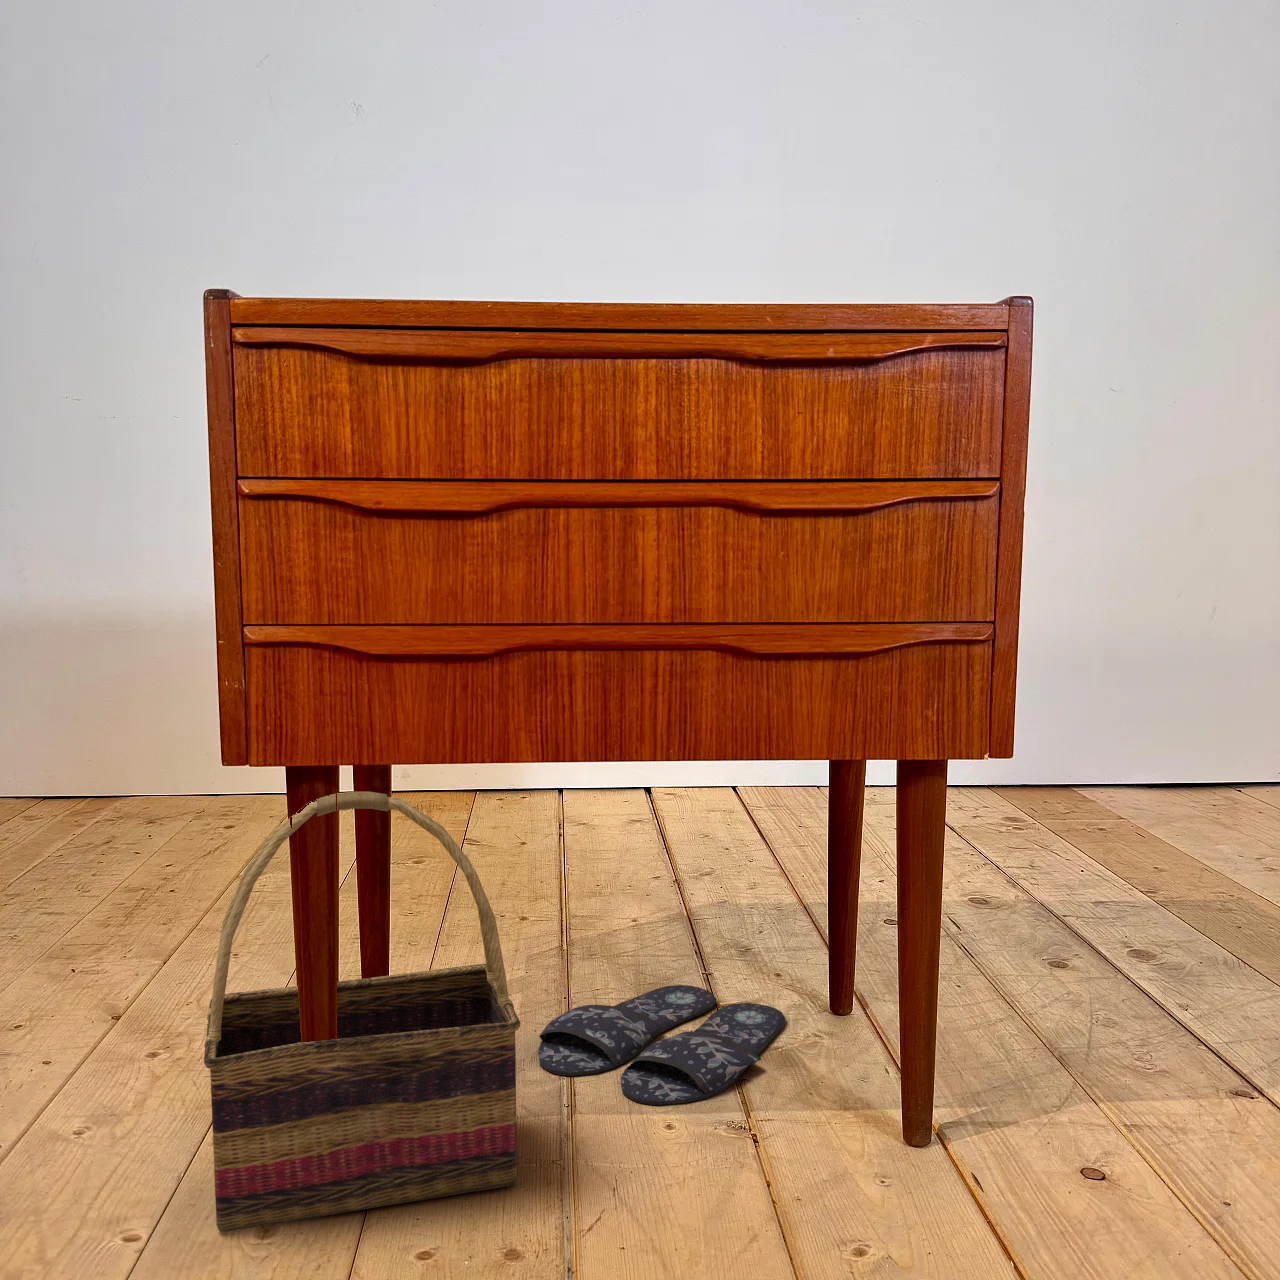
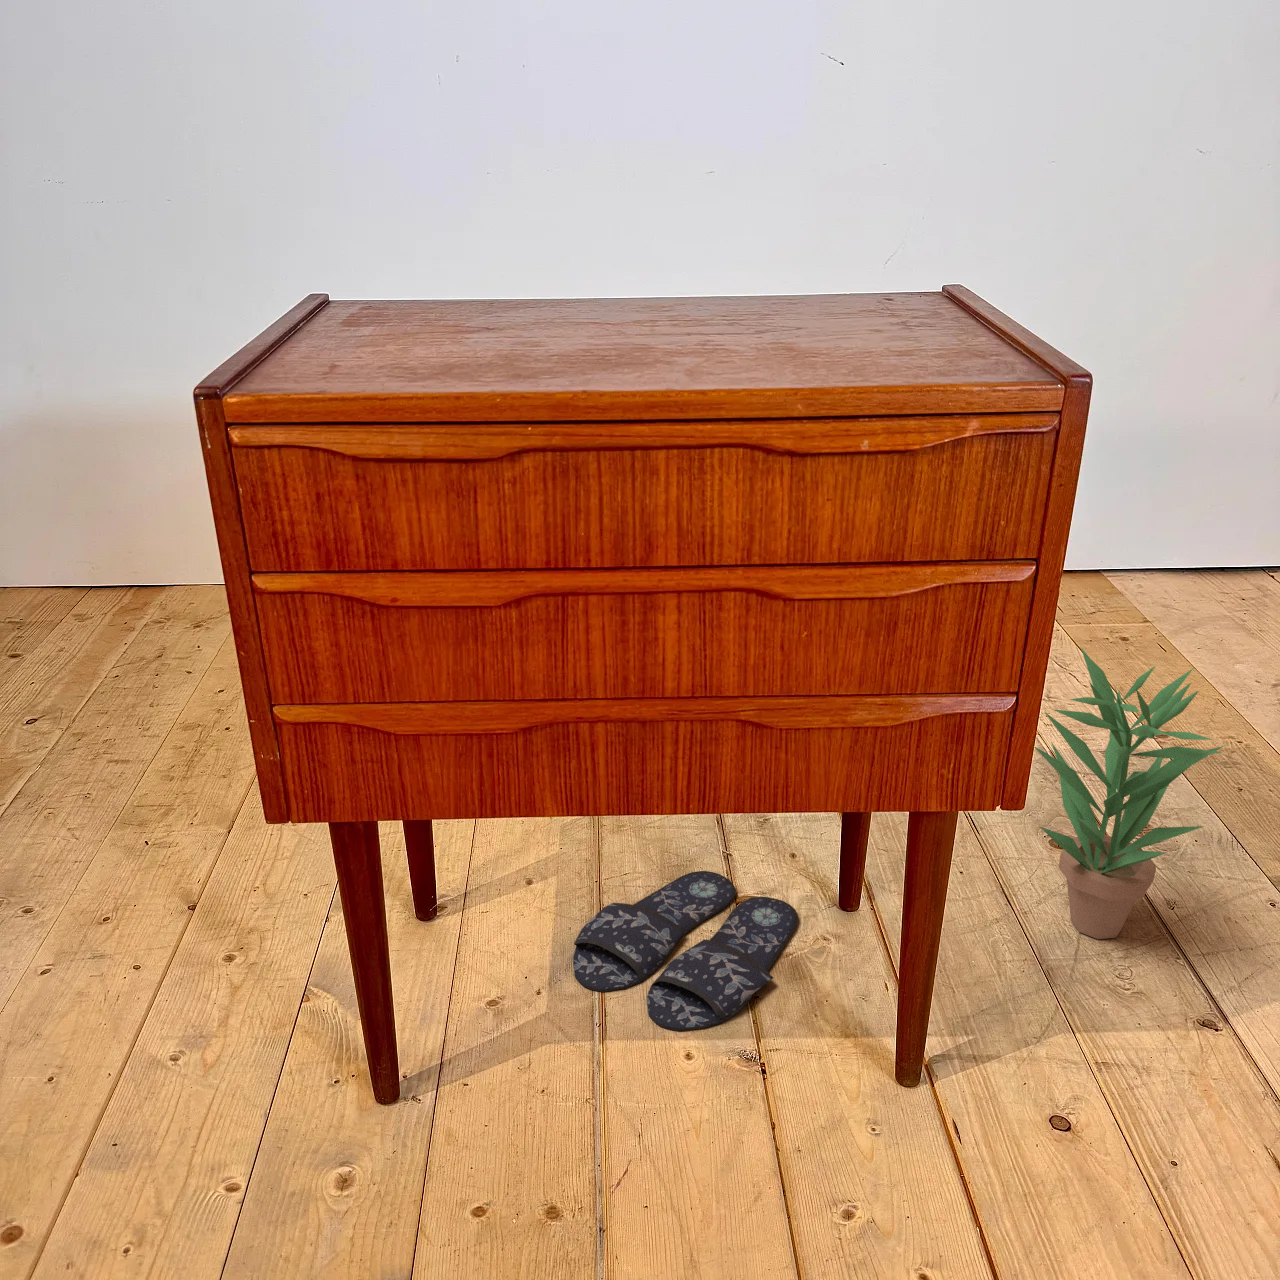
potted plant: none [1019,694,1216,1033] -> present [1035,648,1224,939]
basket: present [204,792,521,1232] -> none [277,825,556,1185]

